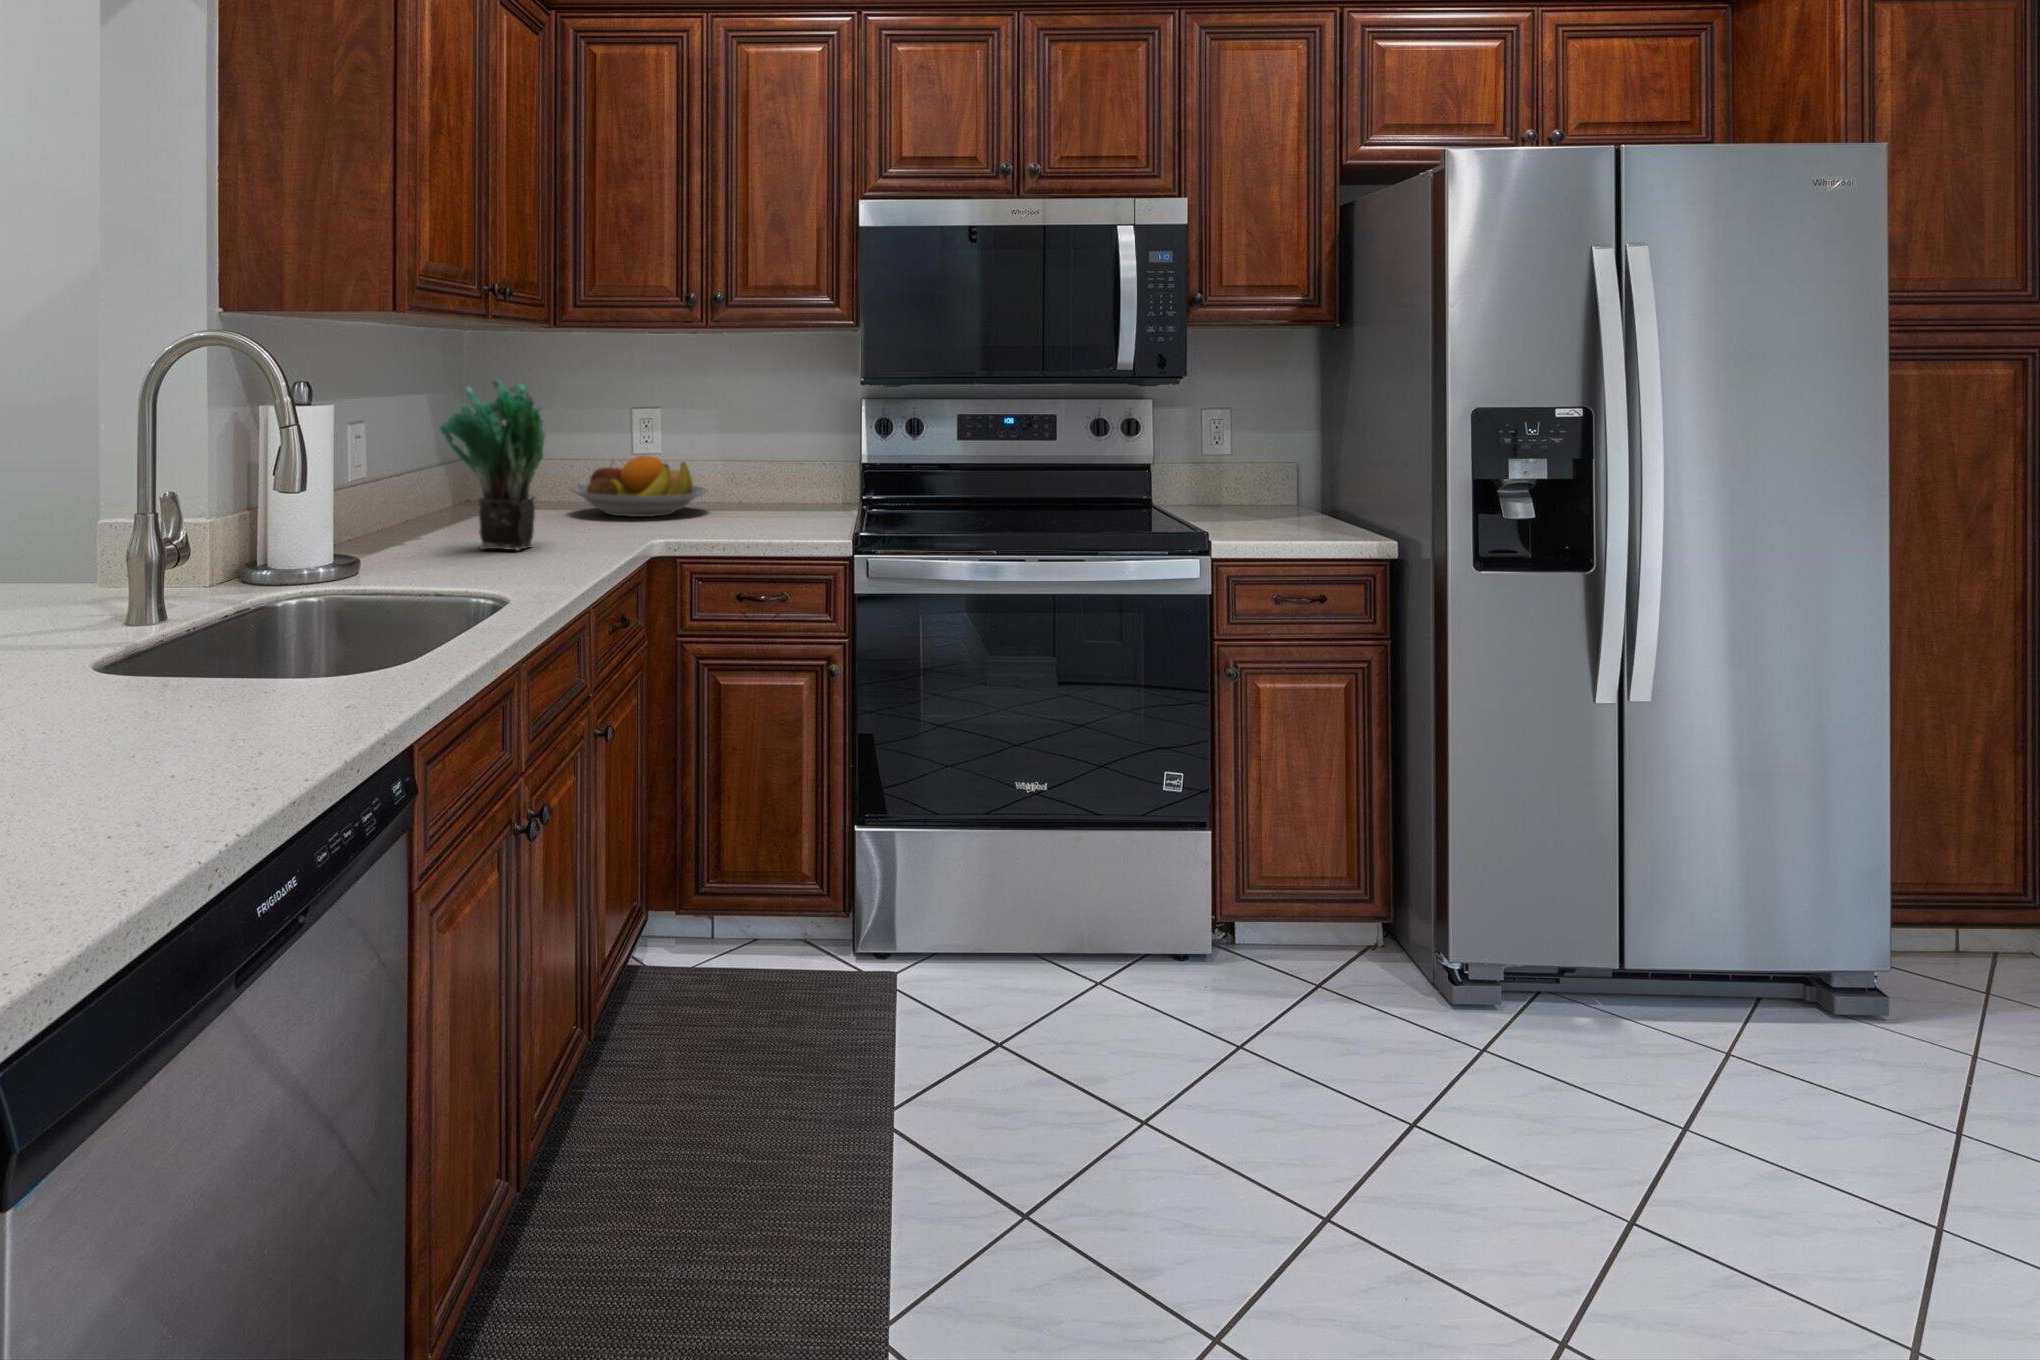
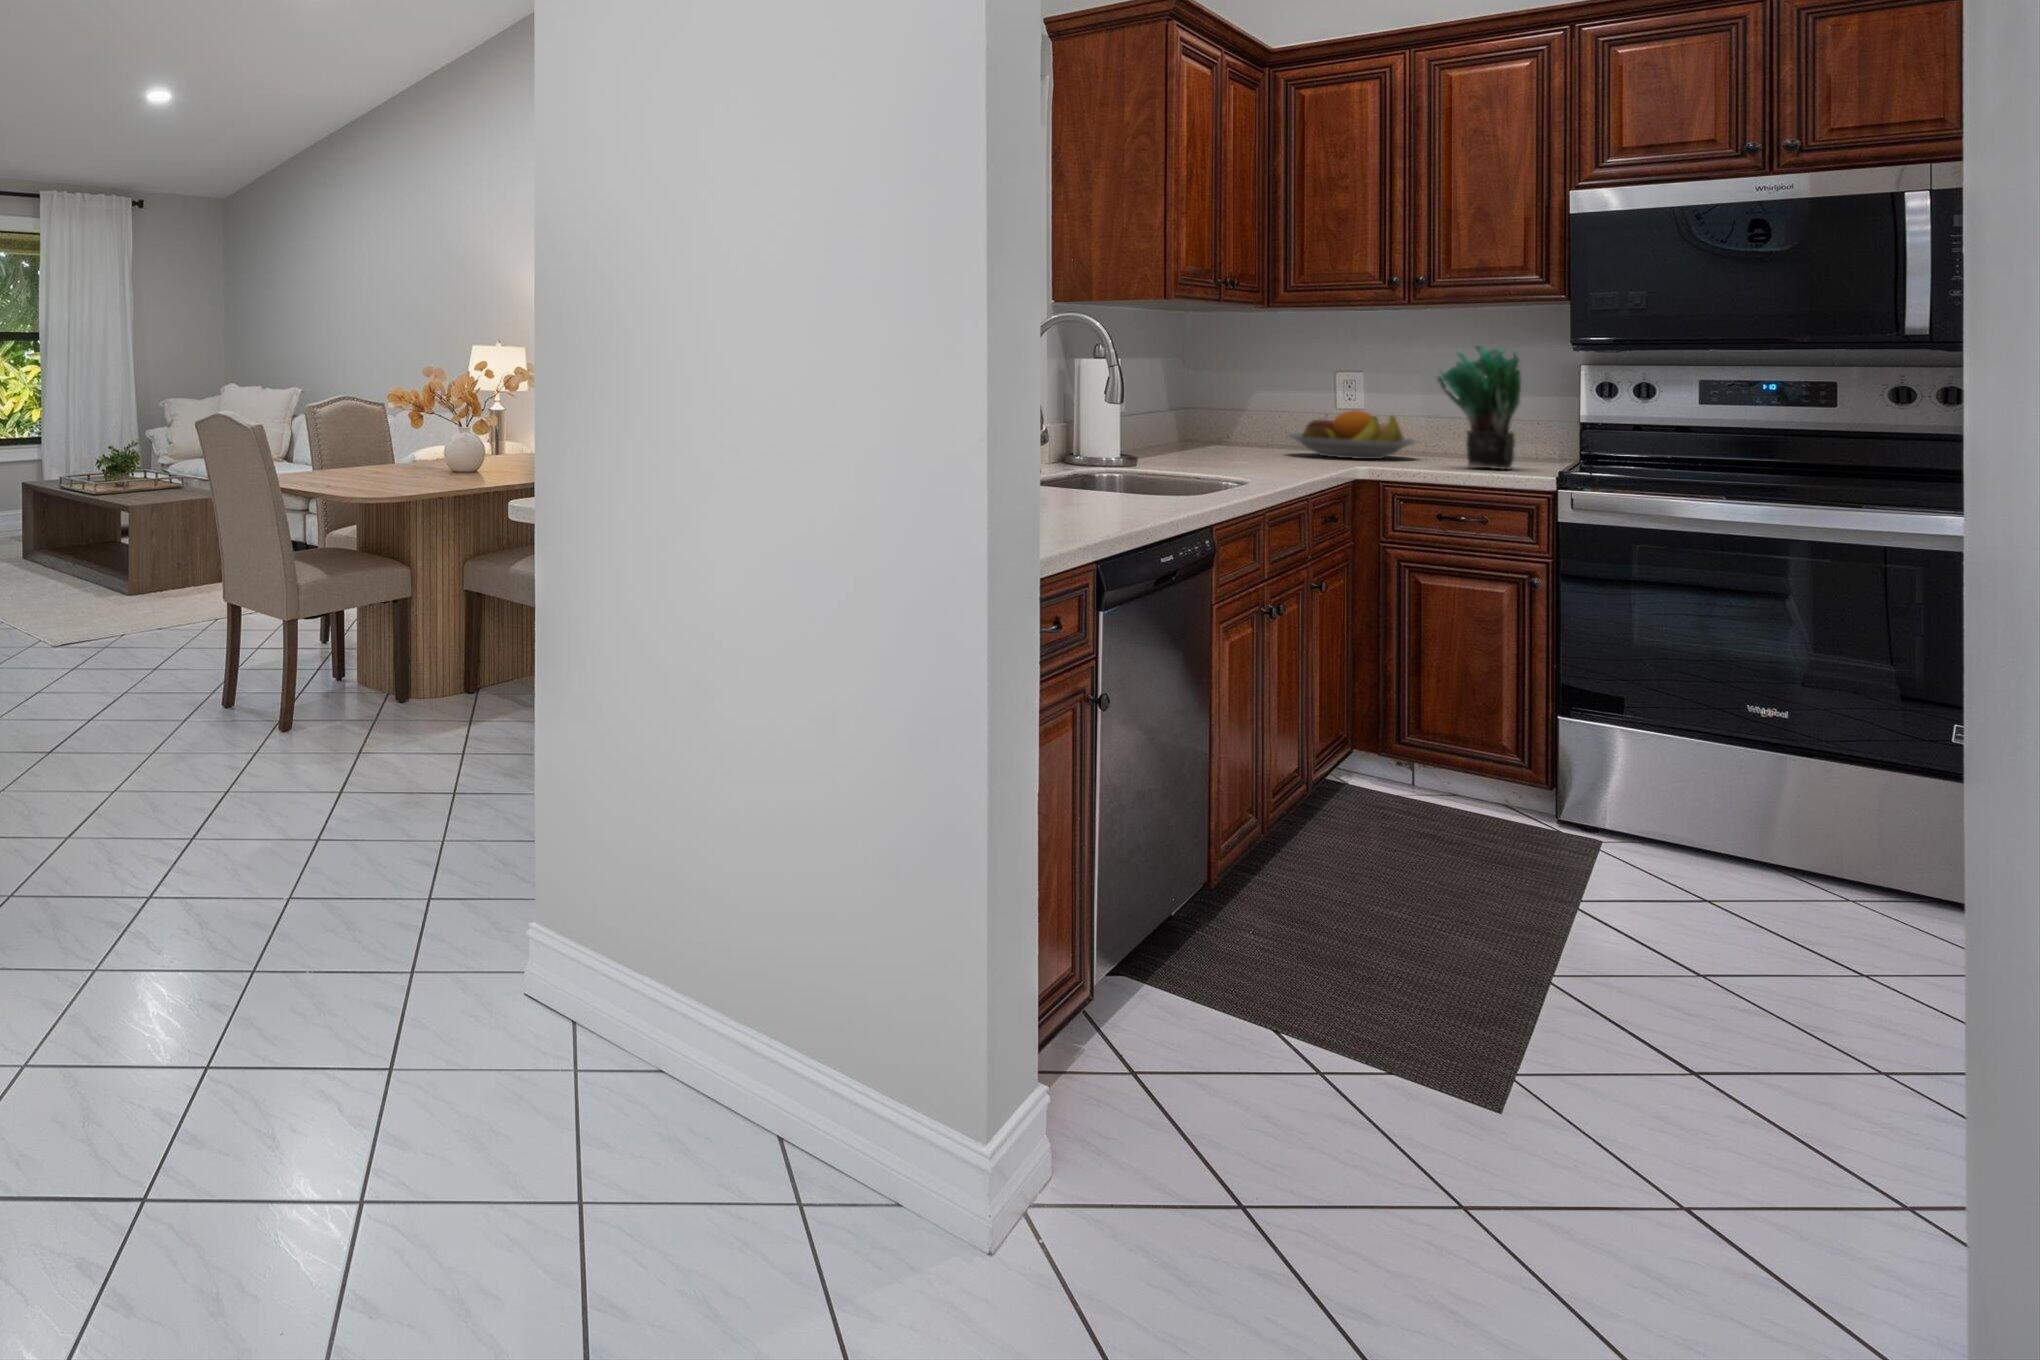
potted plant: present [440,379,544,550] -> present [1437,345,1521,469]

